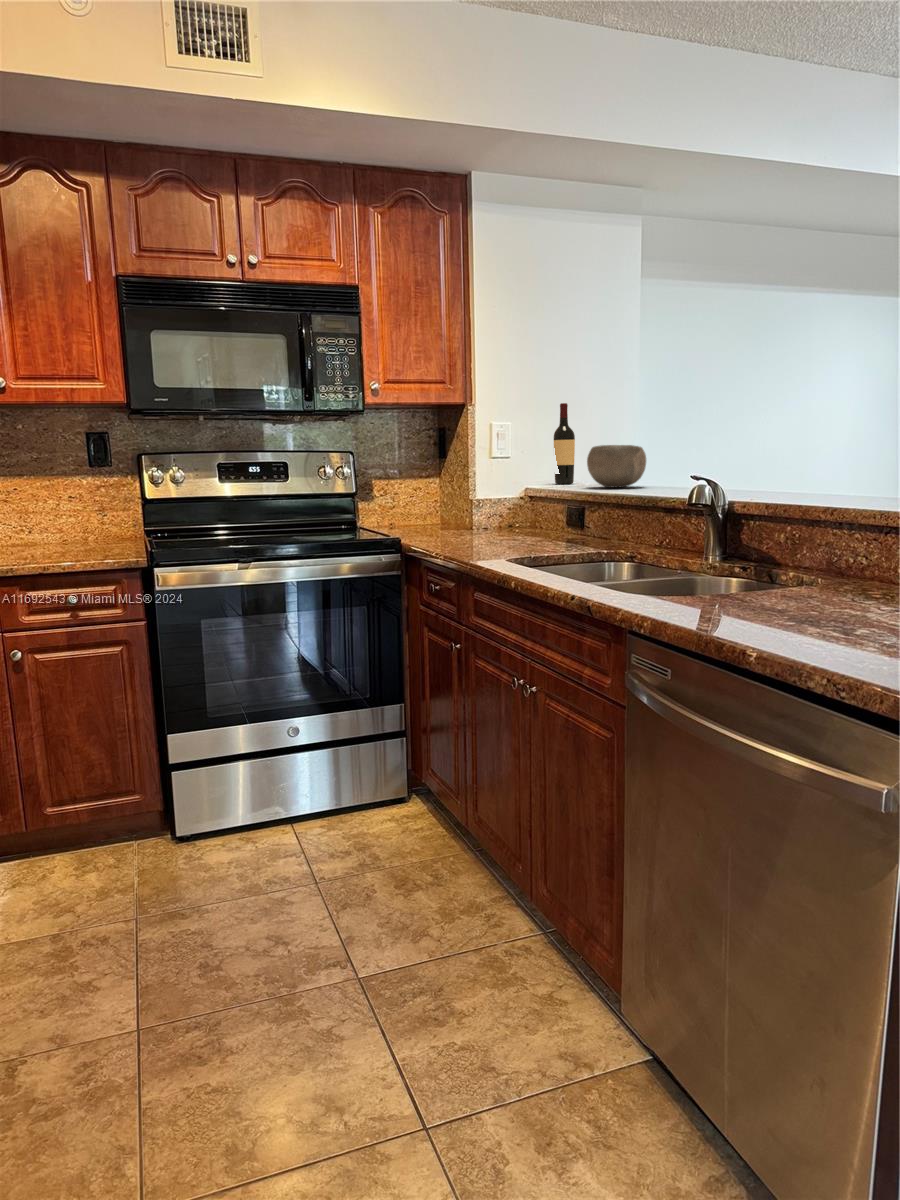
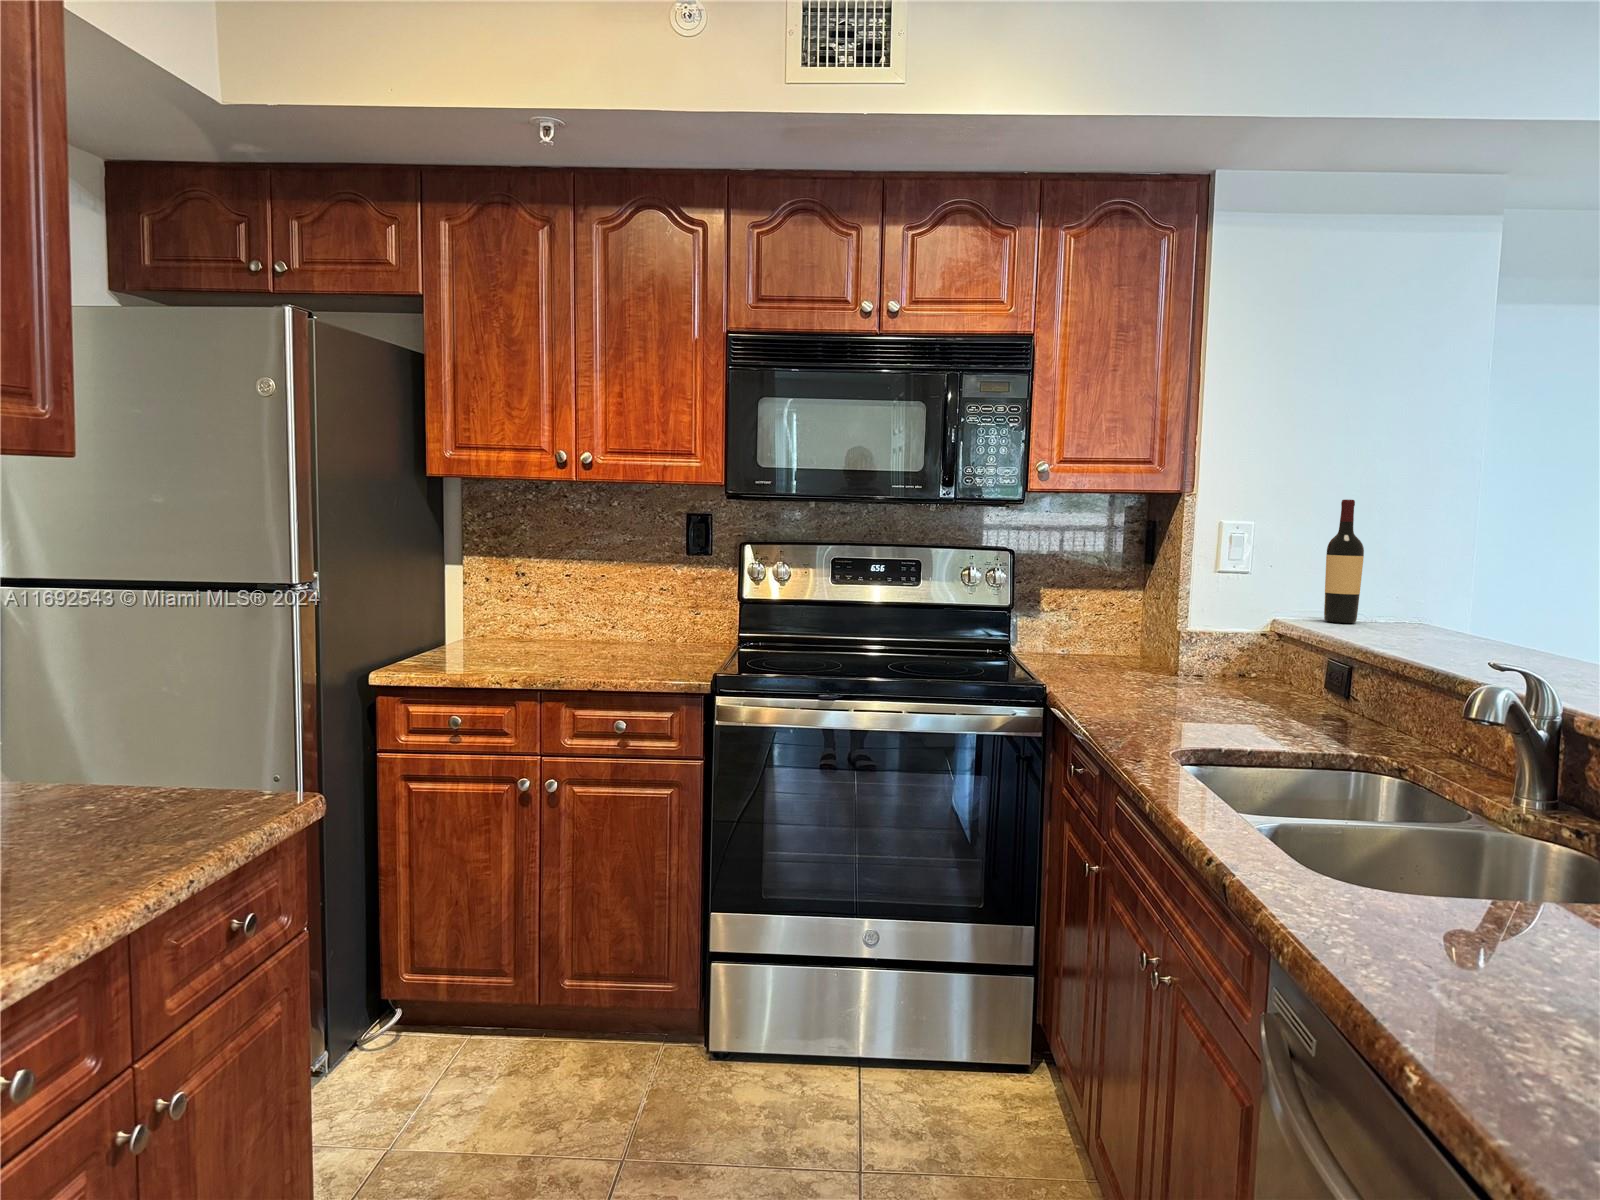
bowl: present [587,445,646,488] -> none [1376,575,1489,644]

